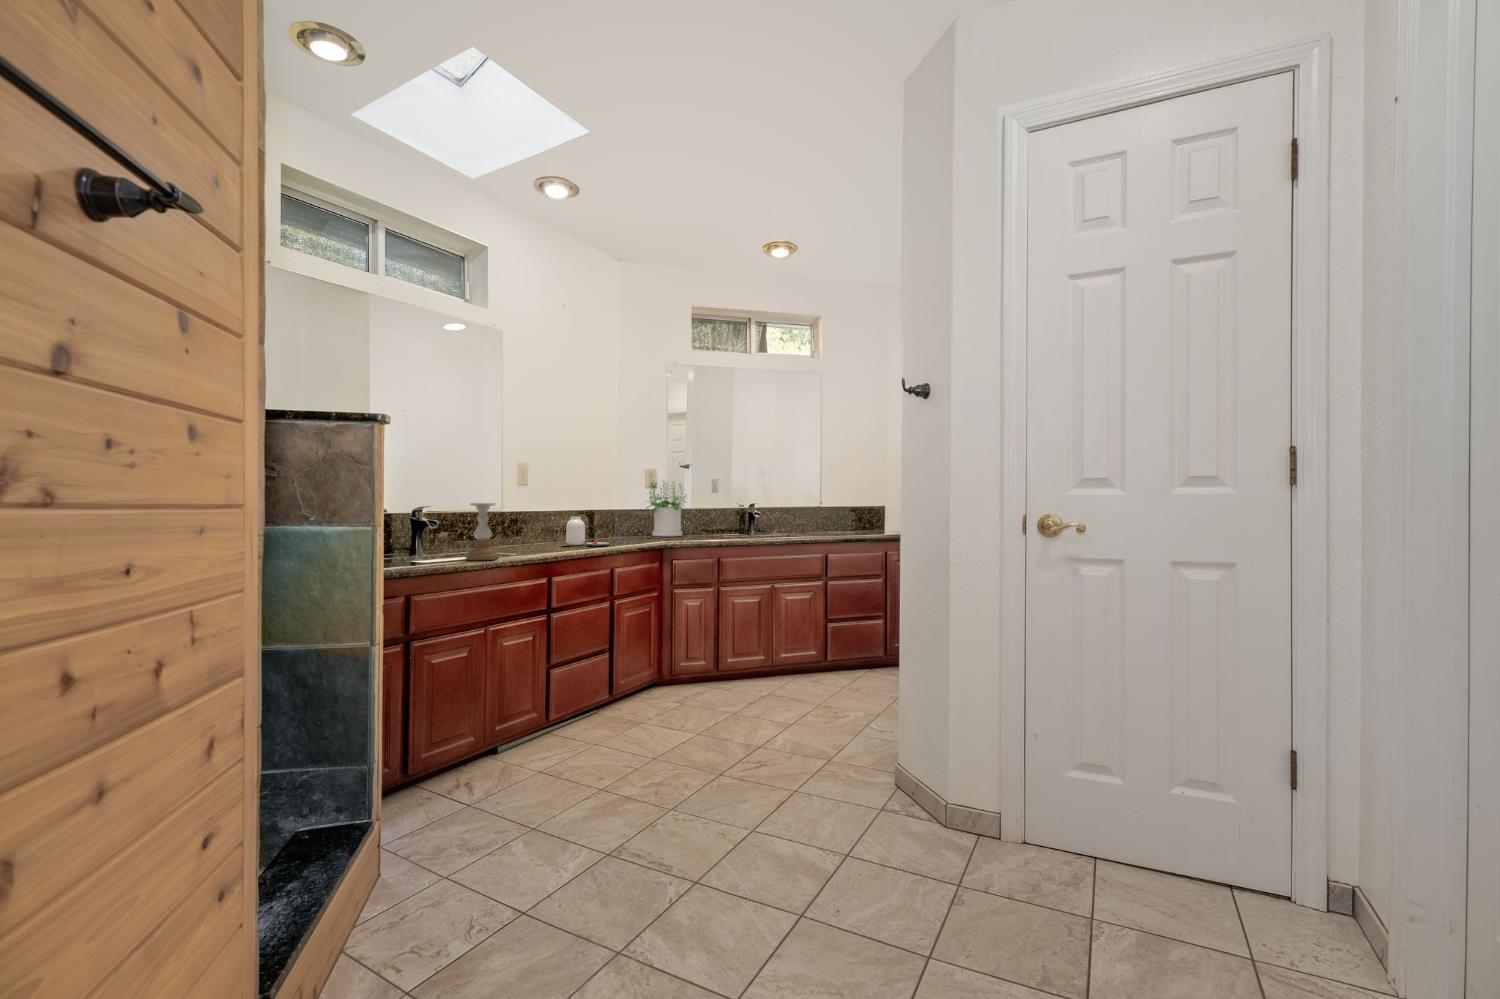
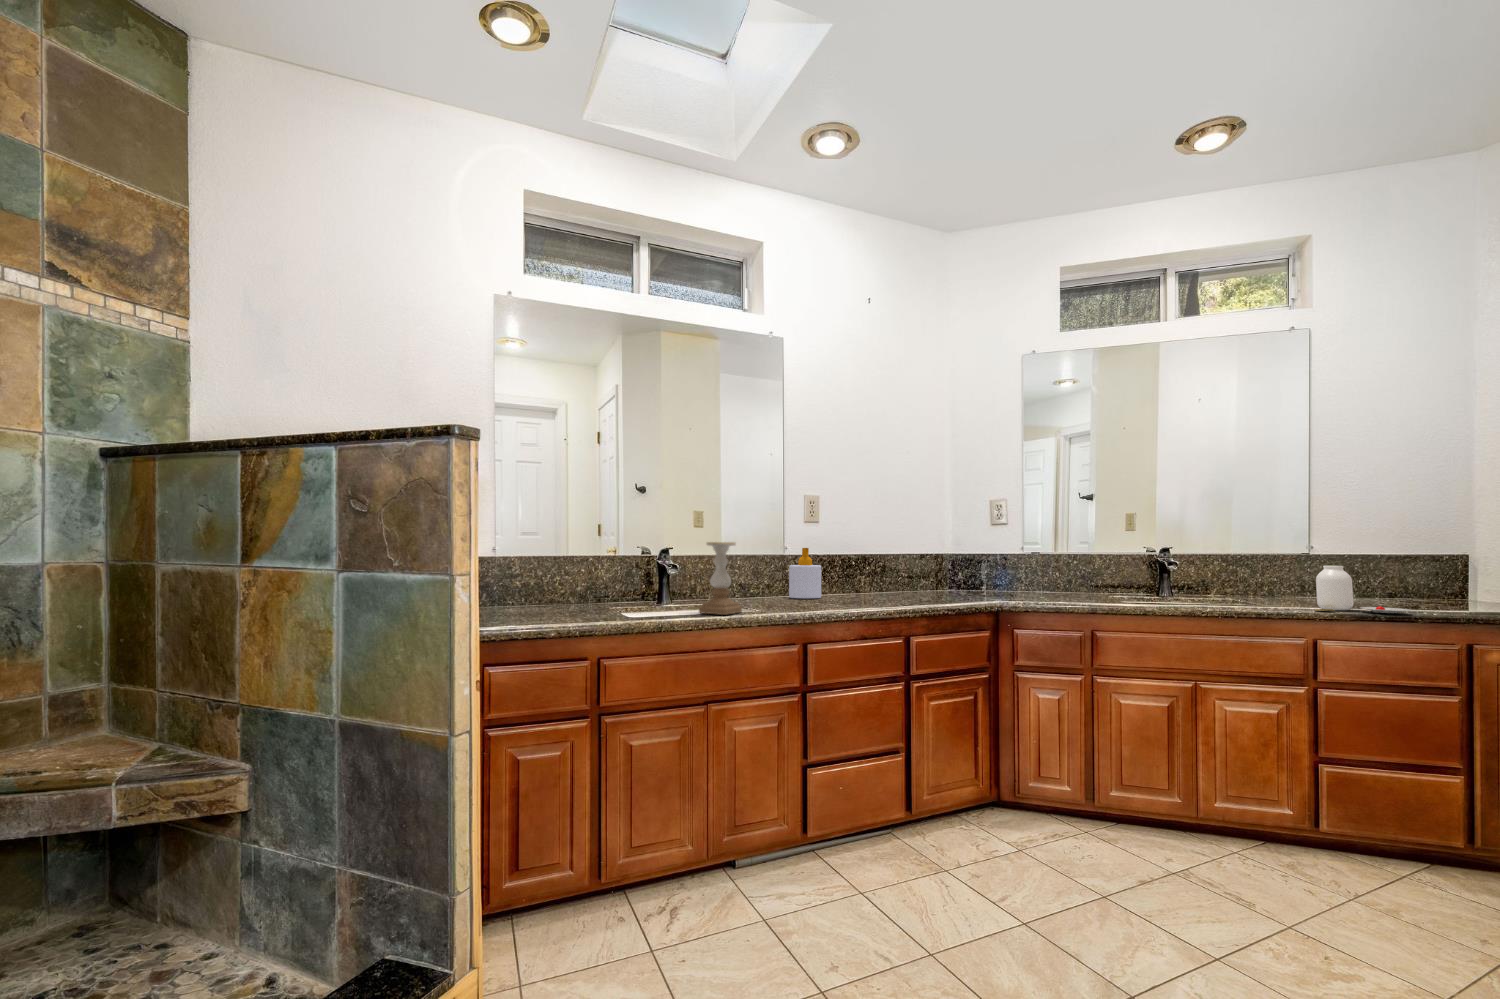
potted plant: present [647,483,687,536] -> none [980,512,1048,593]
soap bottle: none [514,506,540,546] -> present [789,548,821,599]
jar: present [561,517,609,546] -> present [1315,566,1411,613]

